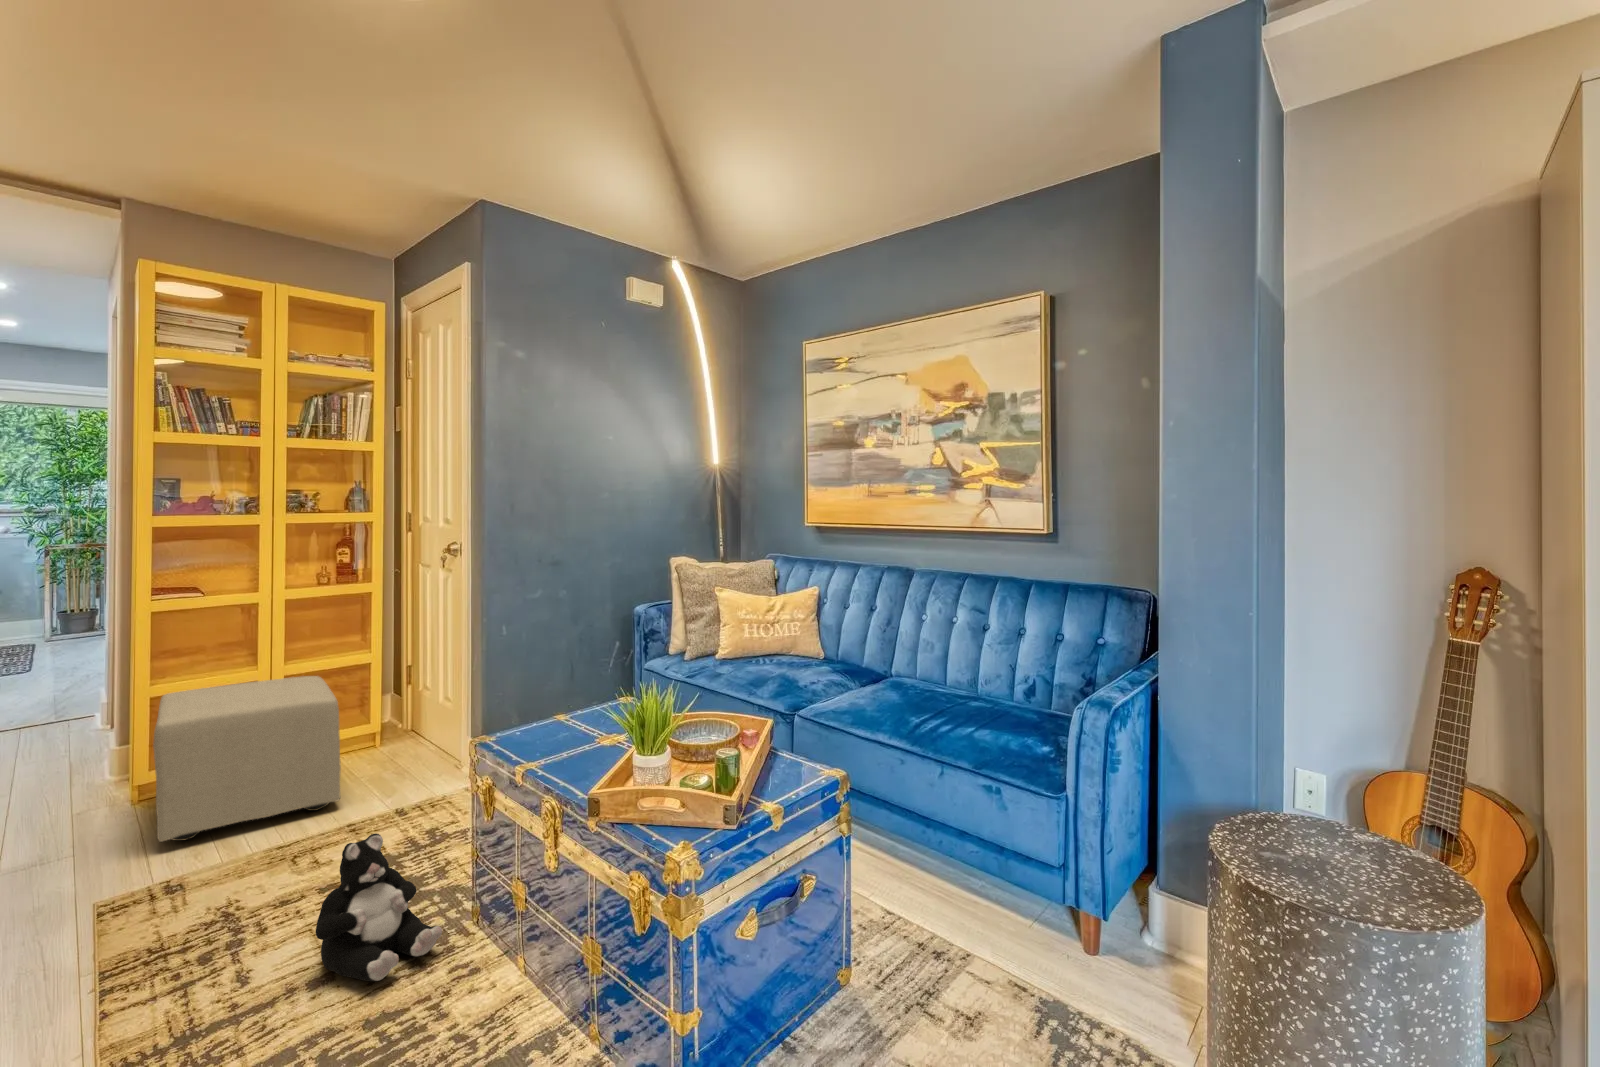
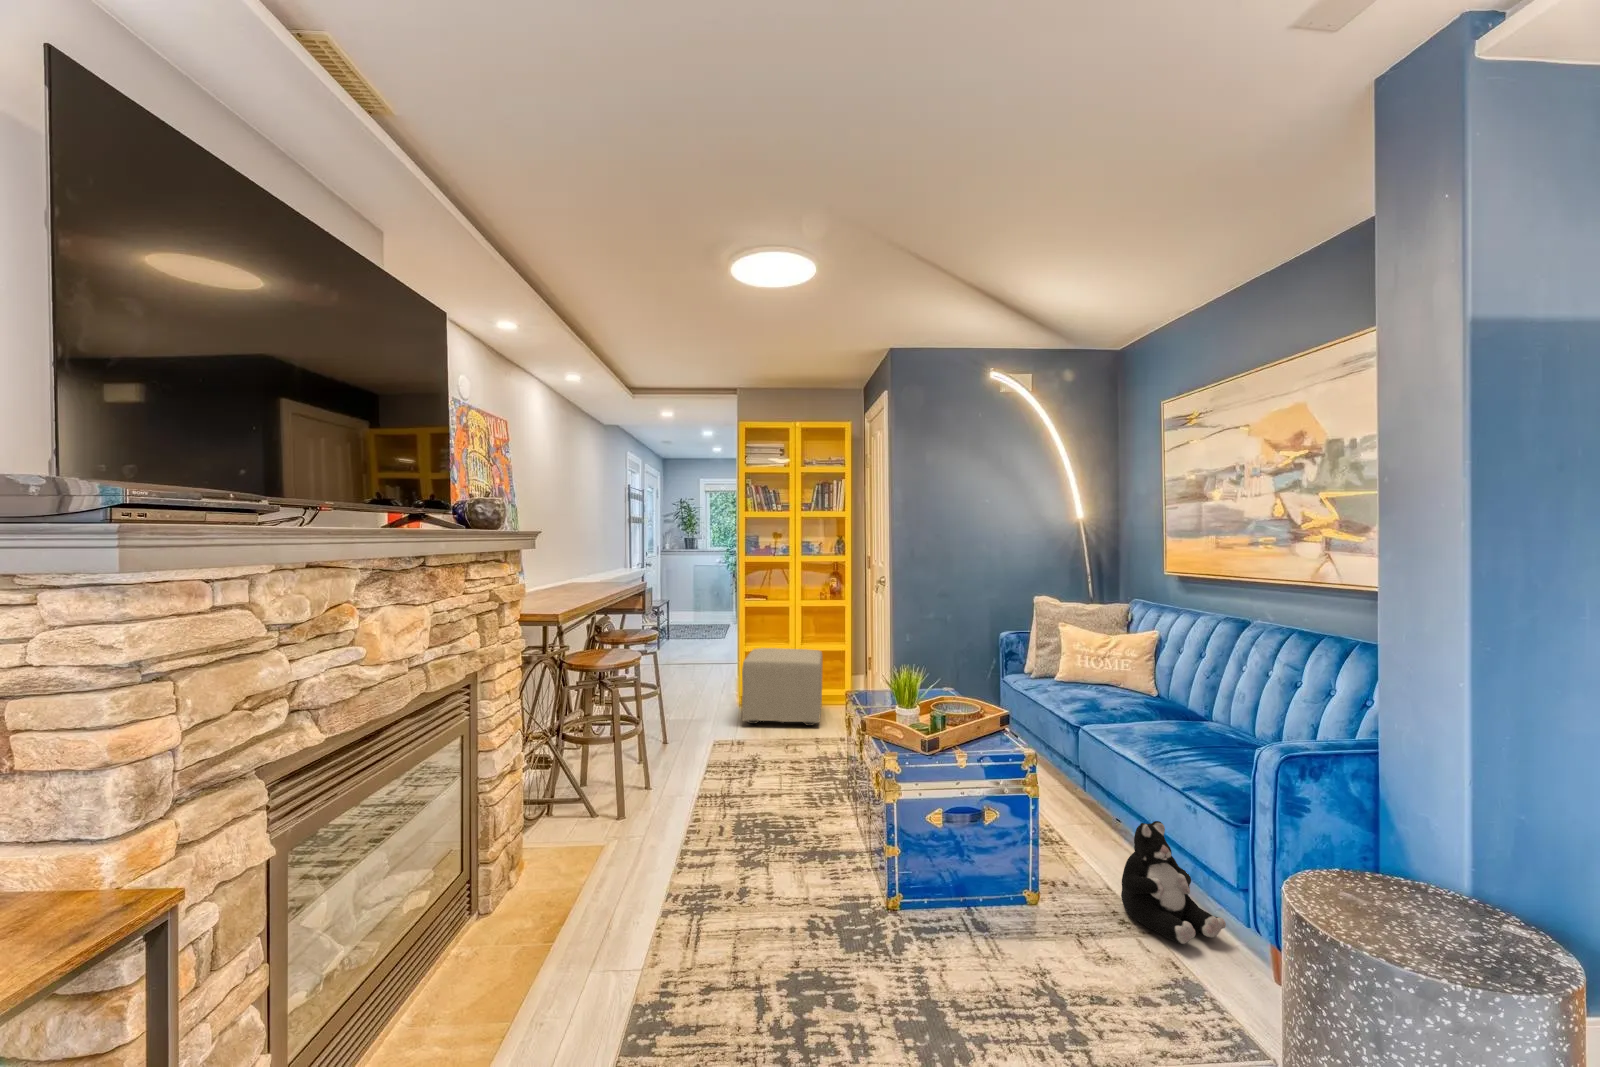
plush toy: present [316,833,442,981] -> present [1121,821,1226,944]

